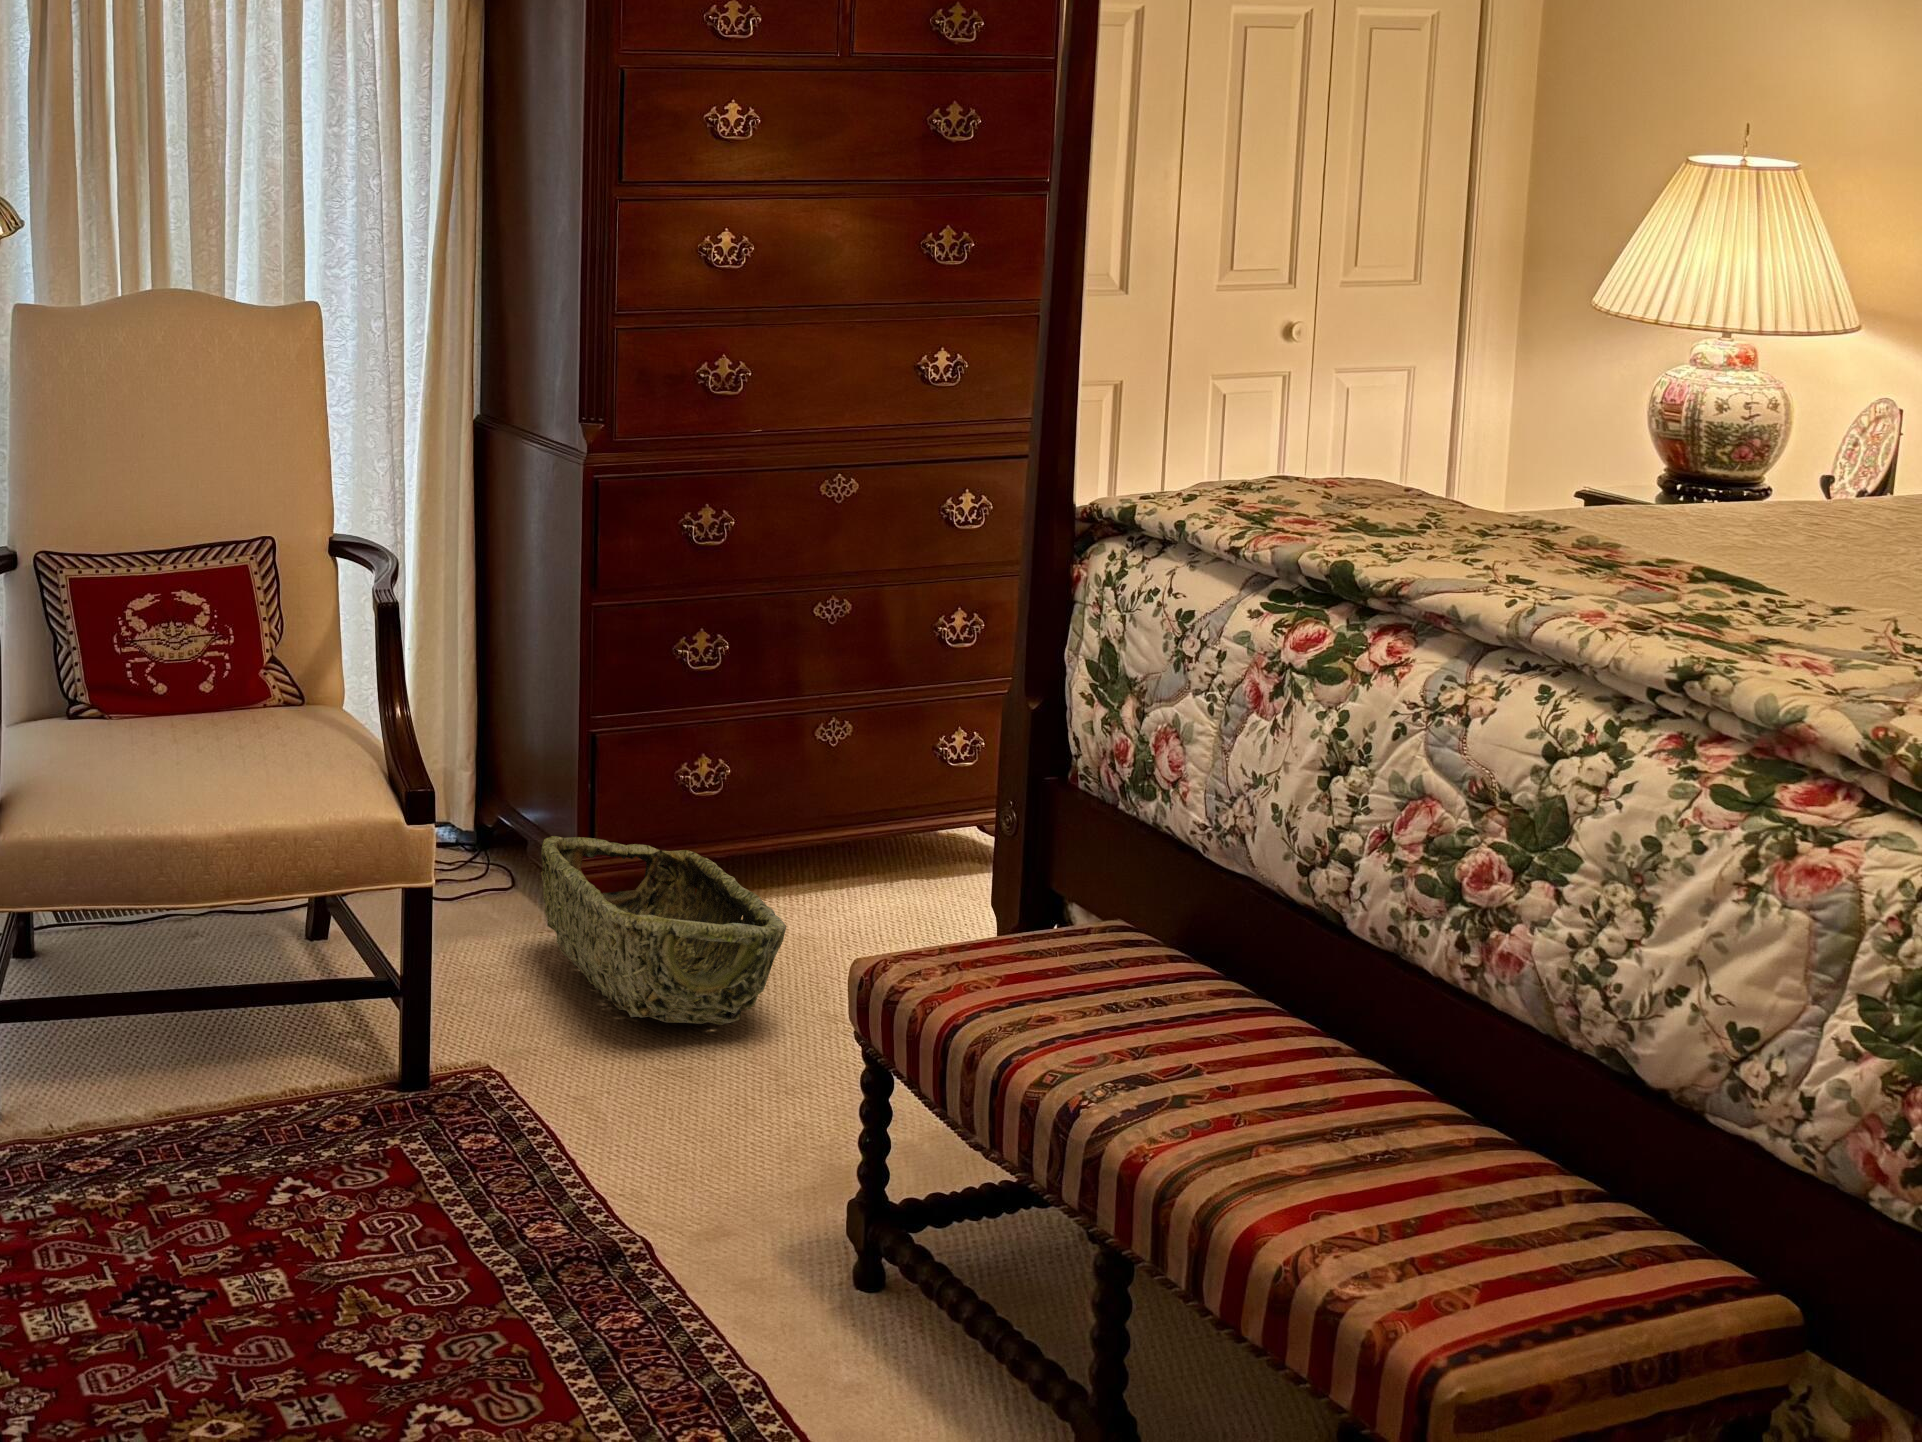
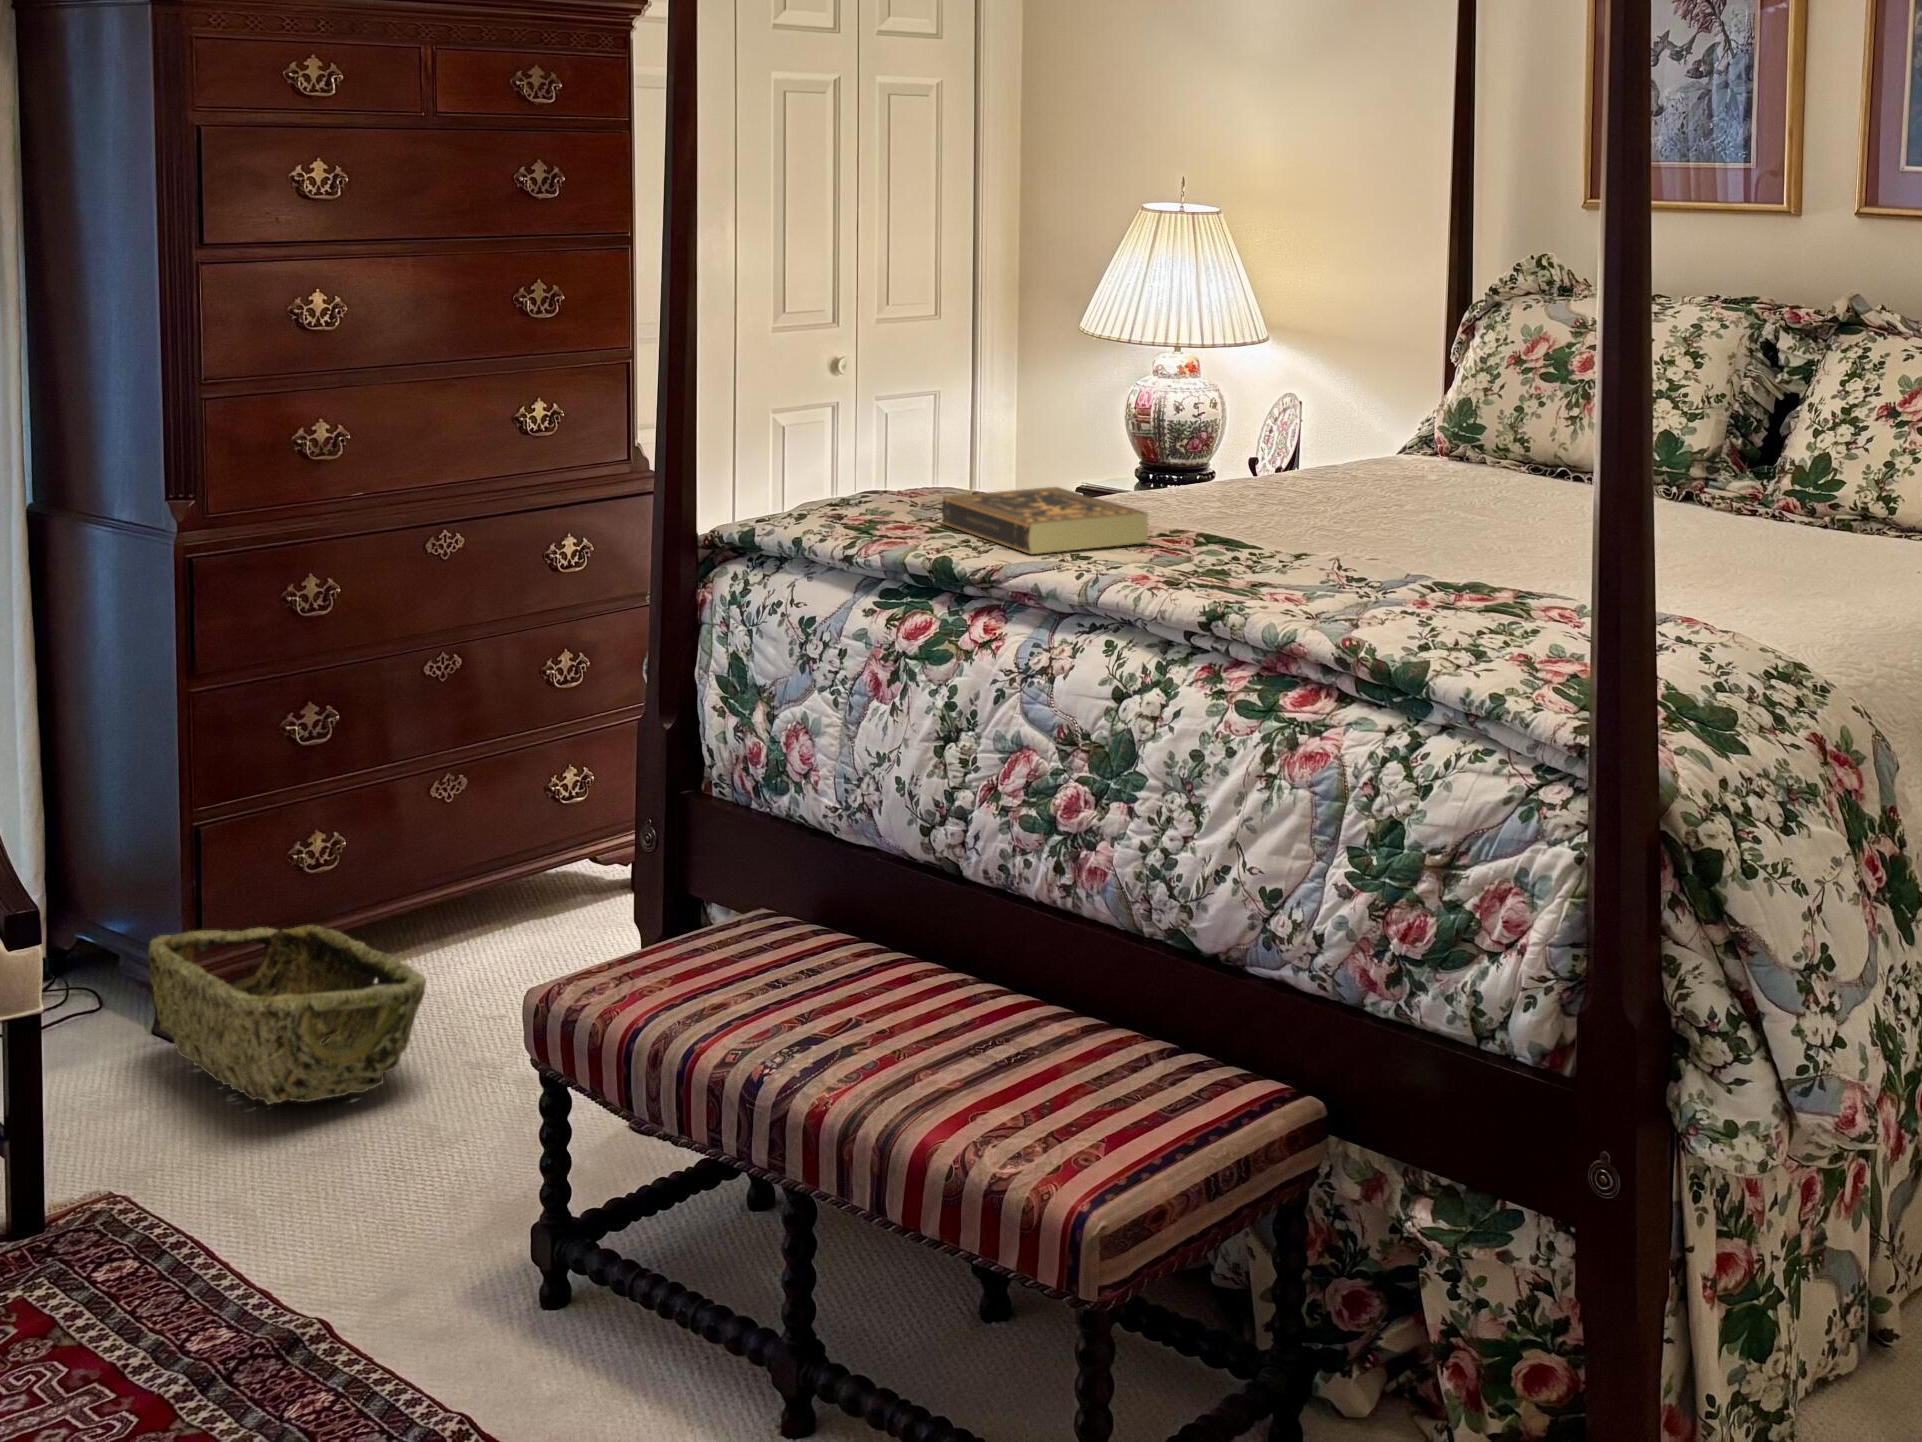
book: none [1361,494,1625,574] -> present [942,487,1148,554]

